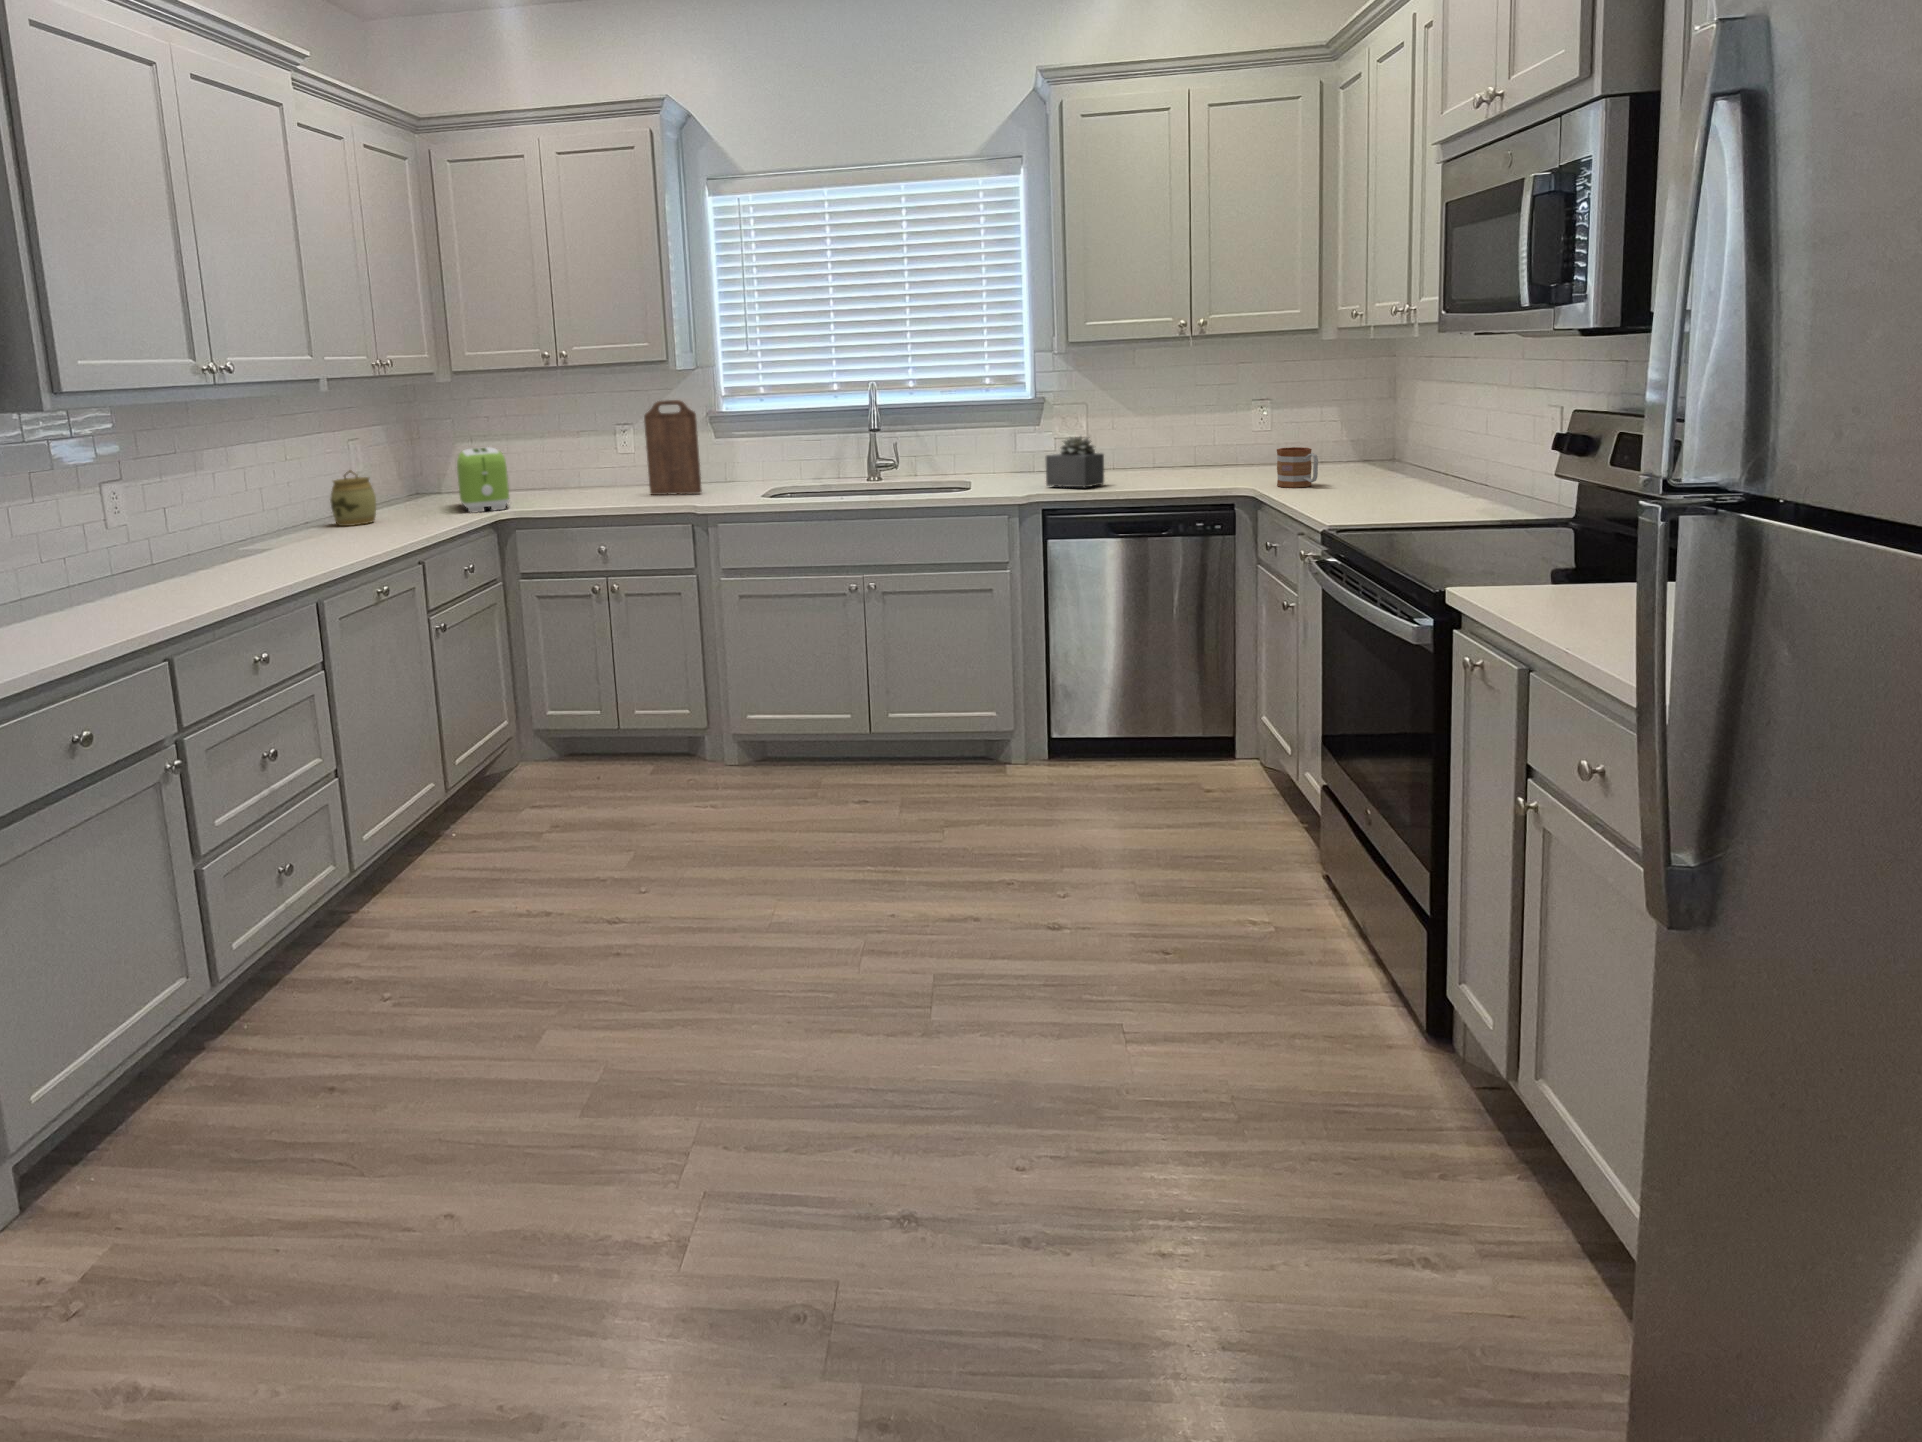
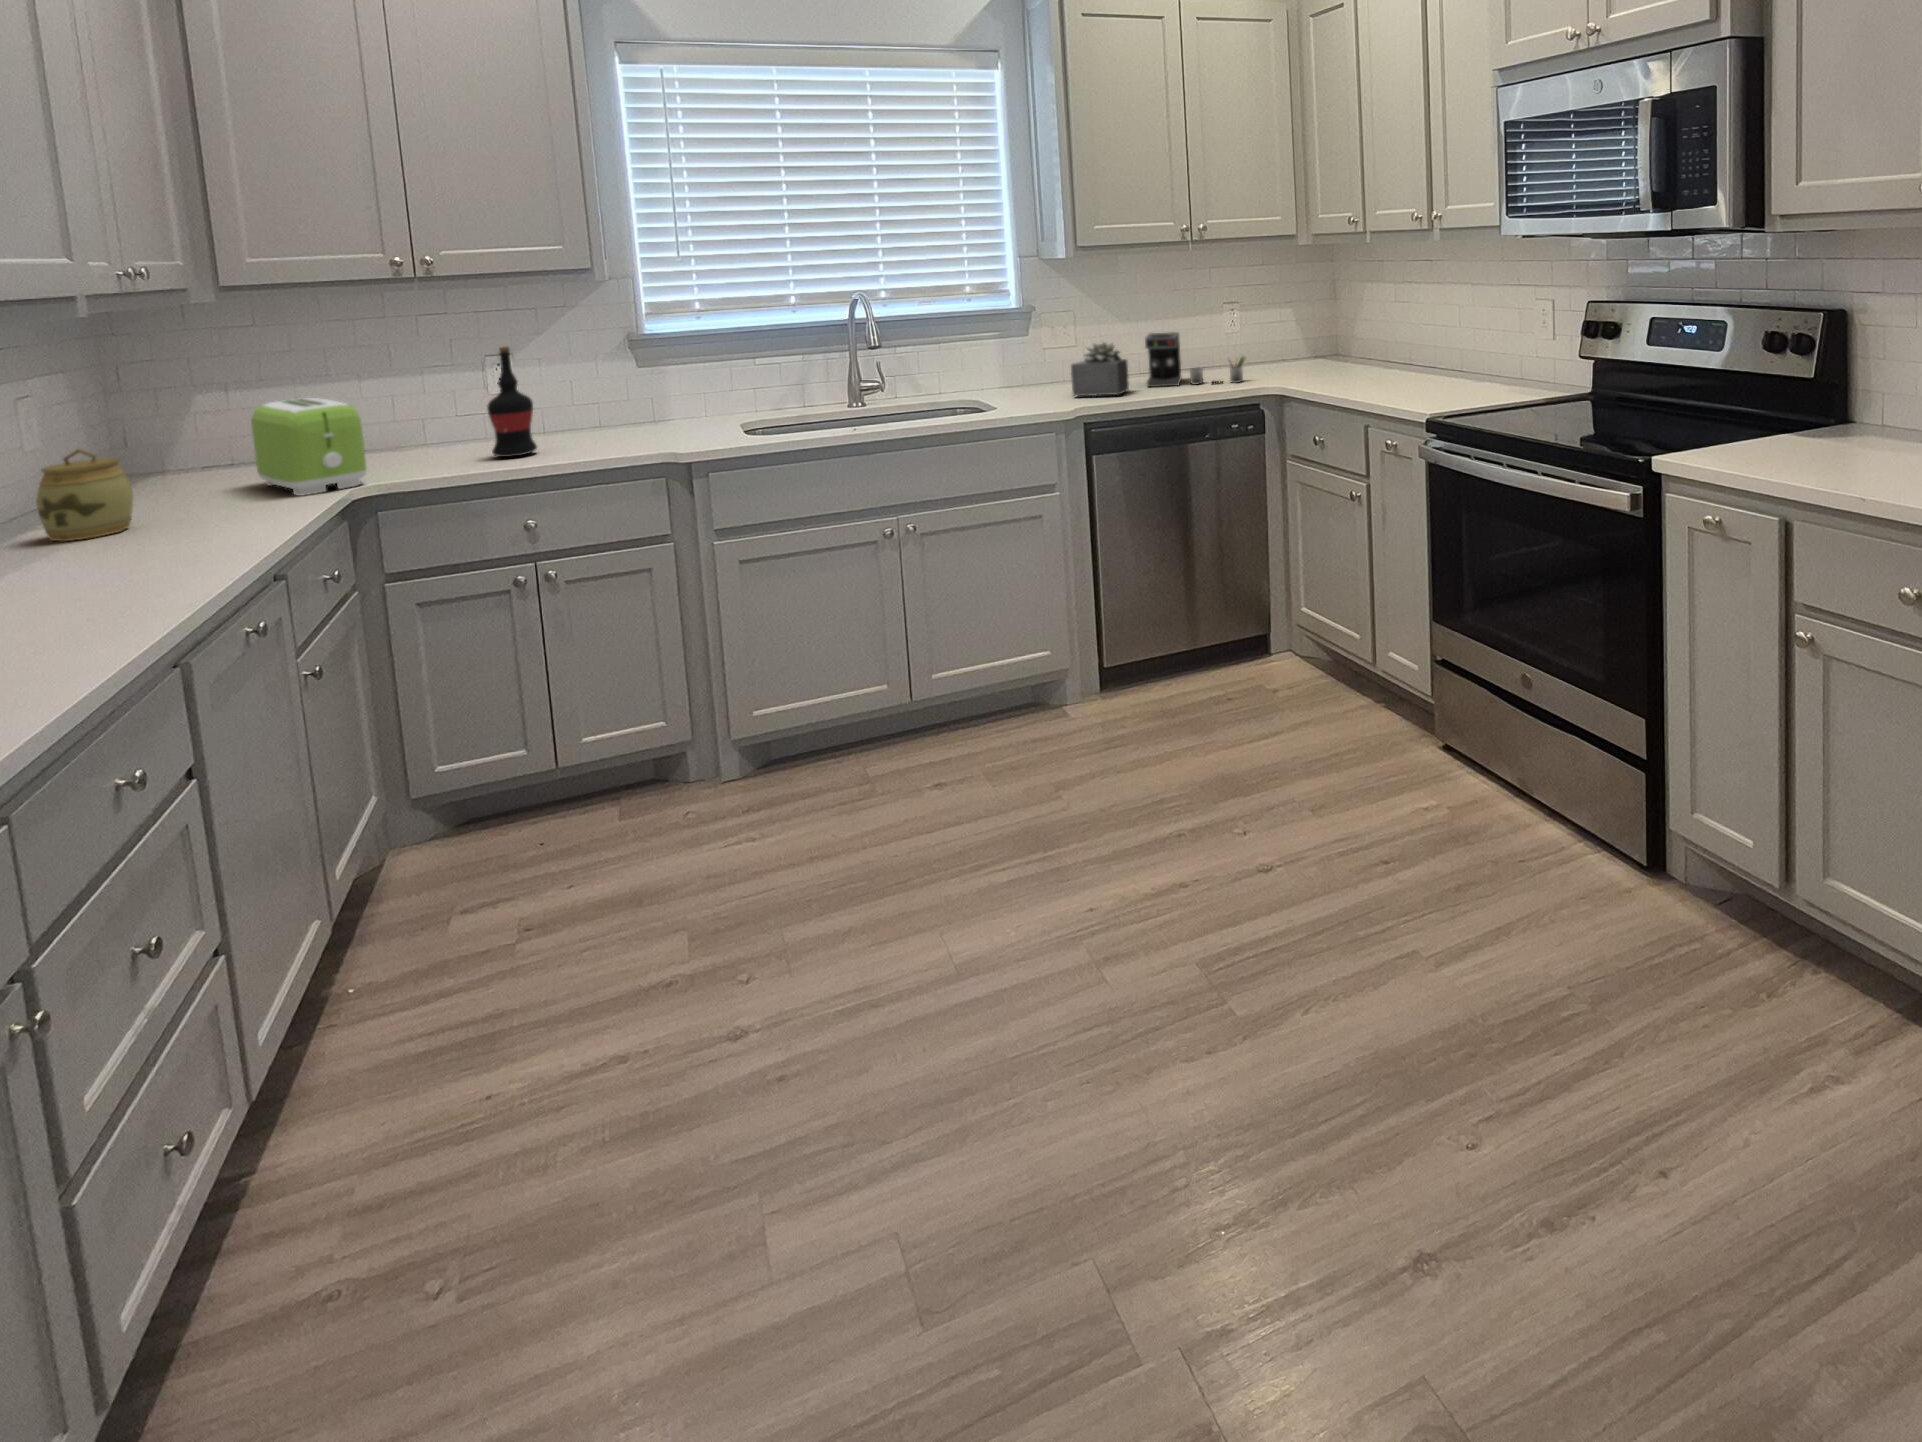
cutting board: present [644,400,702,495] -> none [562,320,651,445]
wine bottle: none [591,417,623,499] -> present [487,346,537,457]
coffee maker: none [1128,430,1231,485] -> present [1145,332,1245,387]
mug: present [1277,447,1318,488] -> none [1293,343,1335,381]

